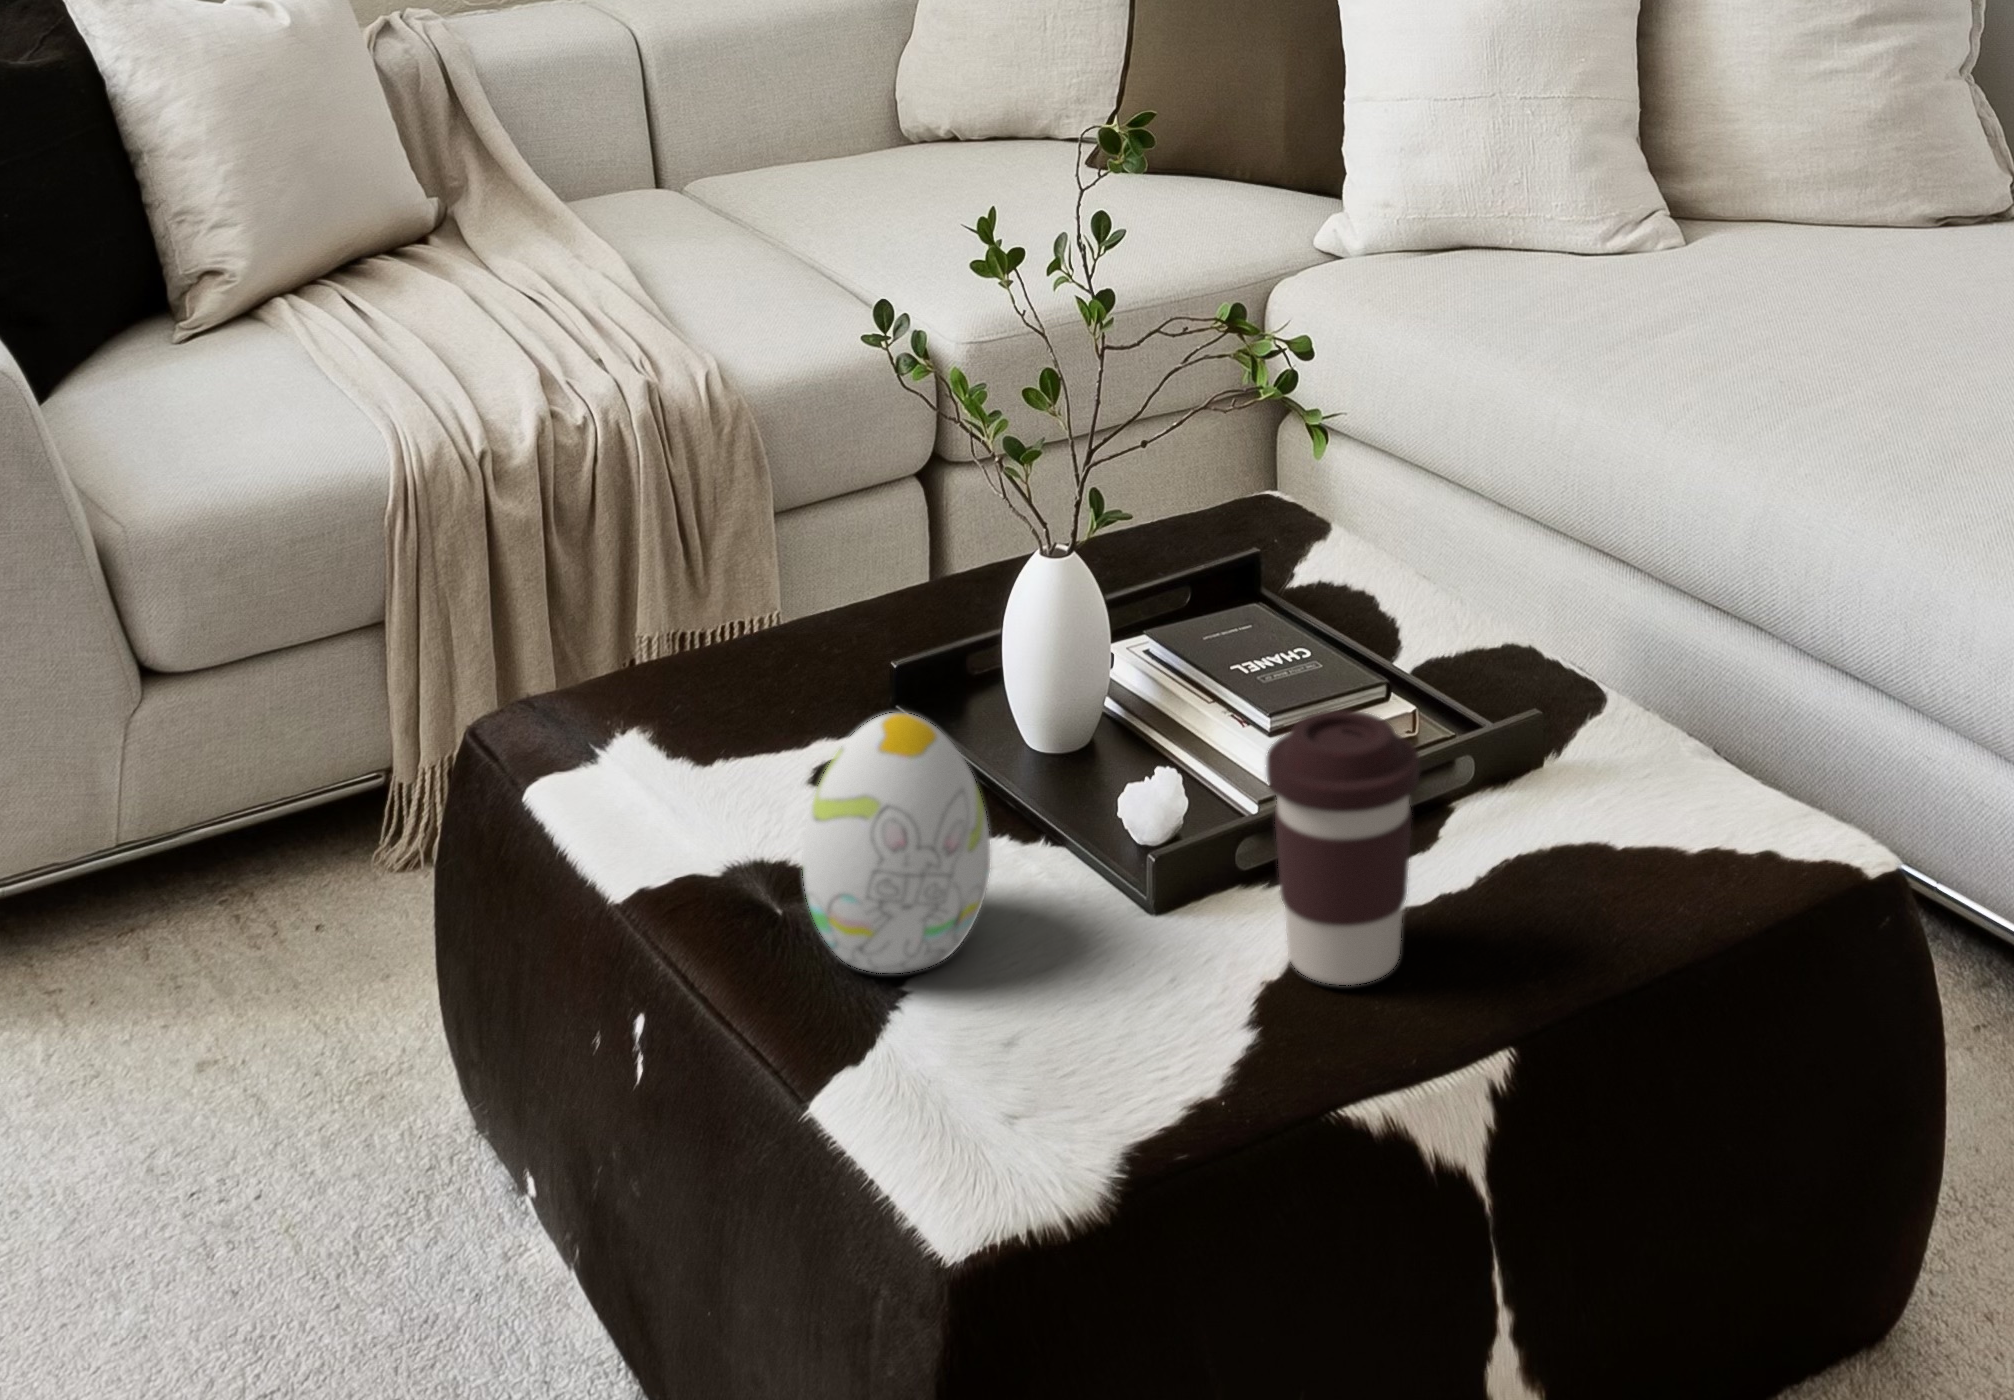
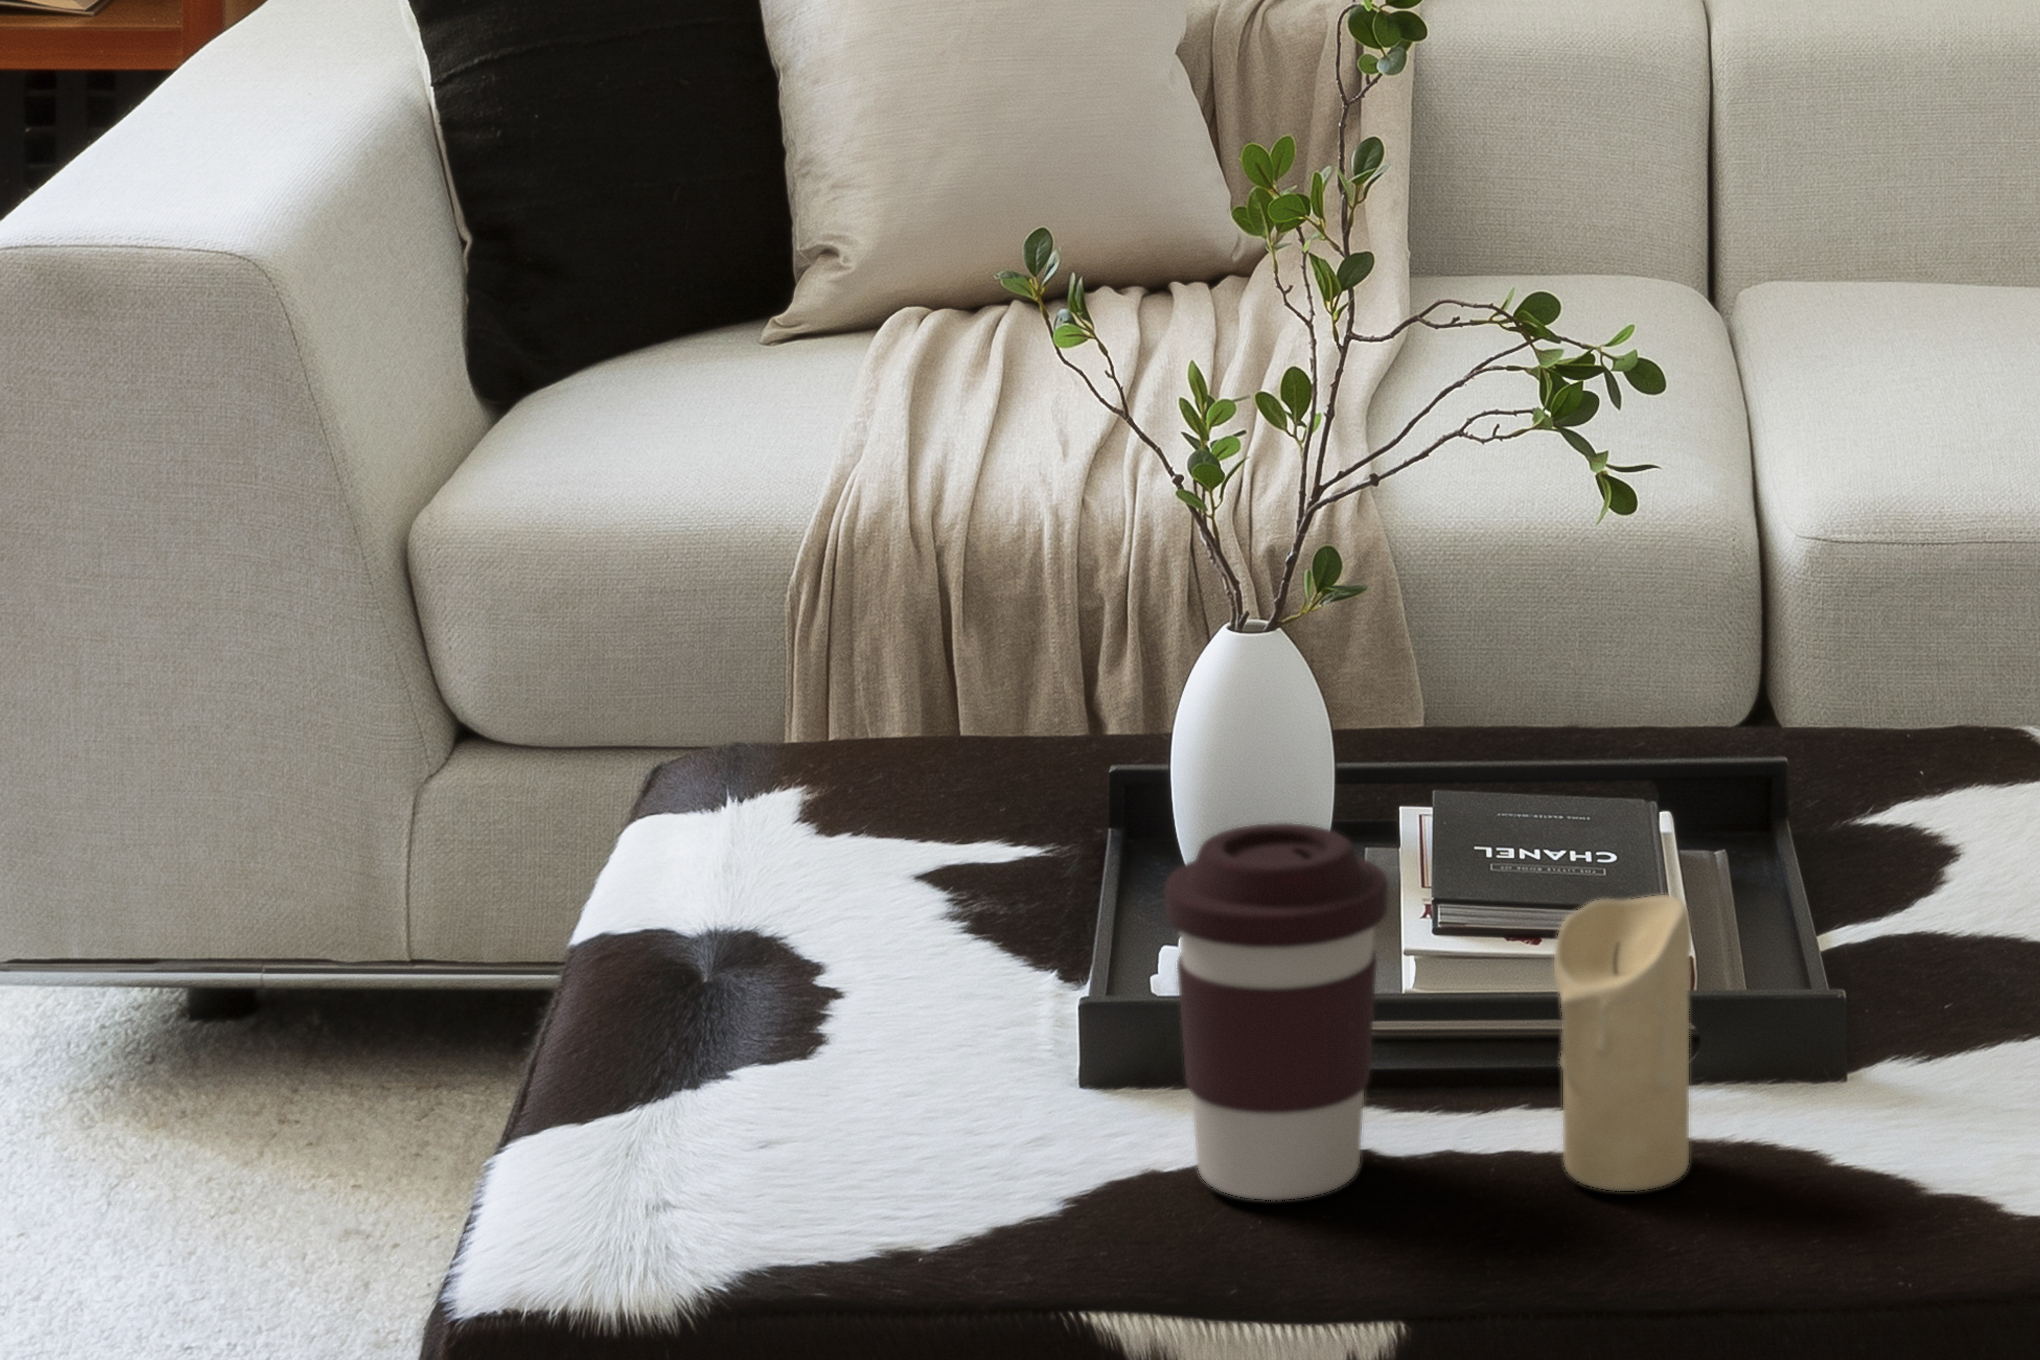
candle: none [1499,707,1592,918] -> present [1554,895,1691,1191]
decorative egg: present [803,713,990,973] -> none [657,733,917,1074]

